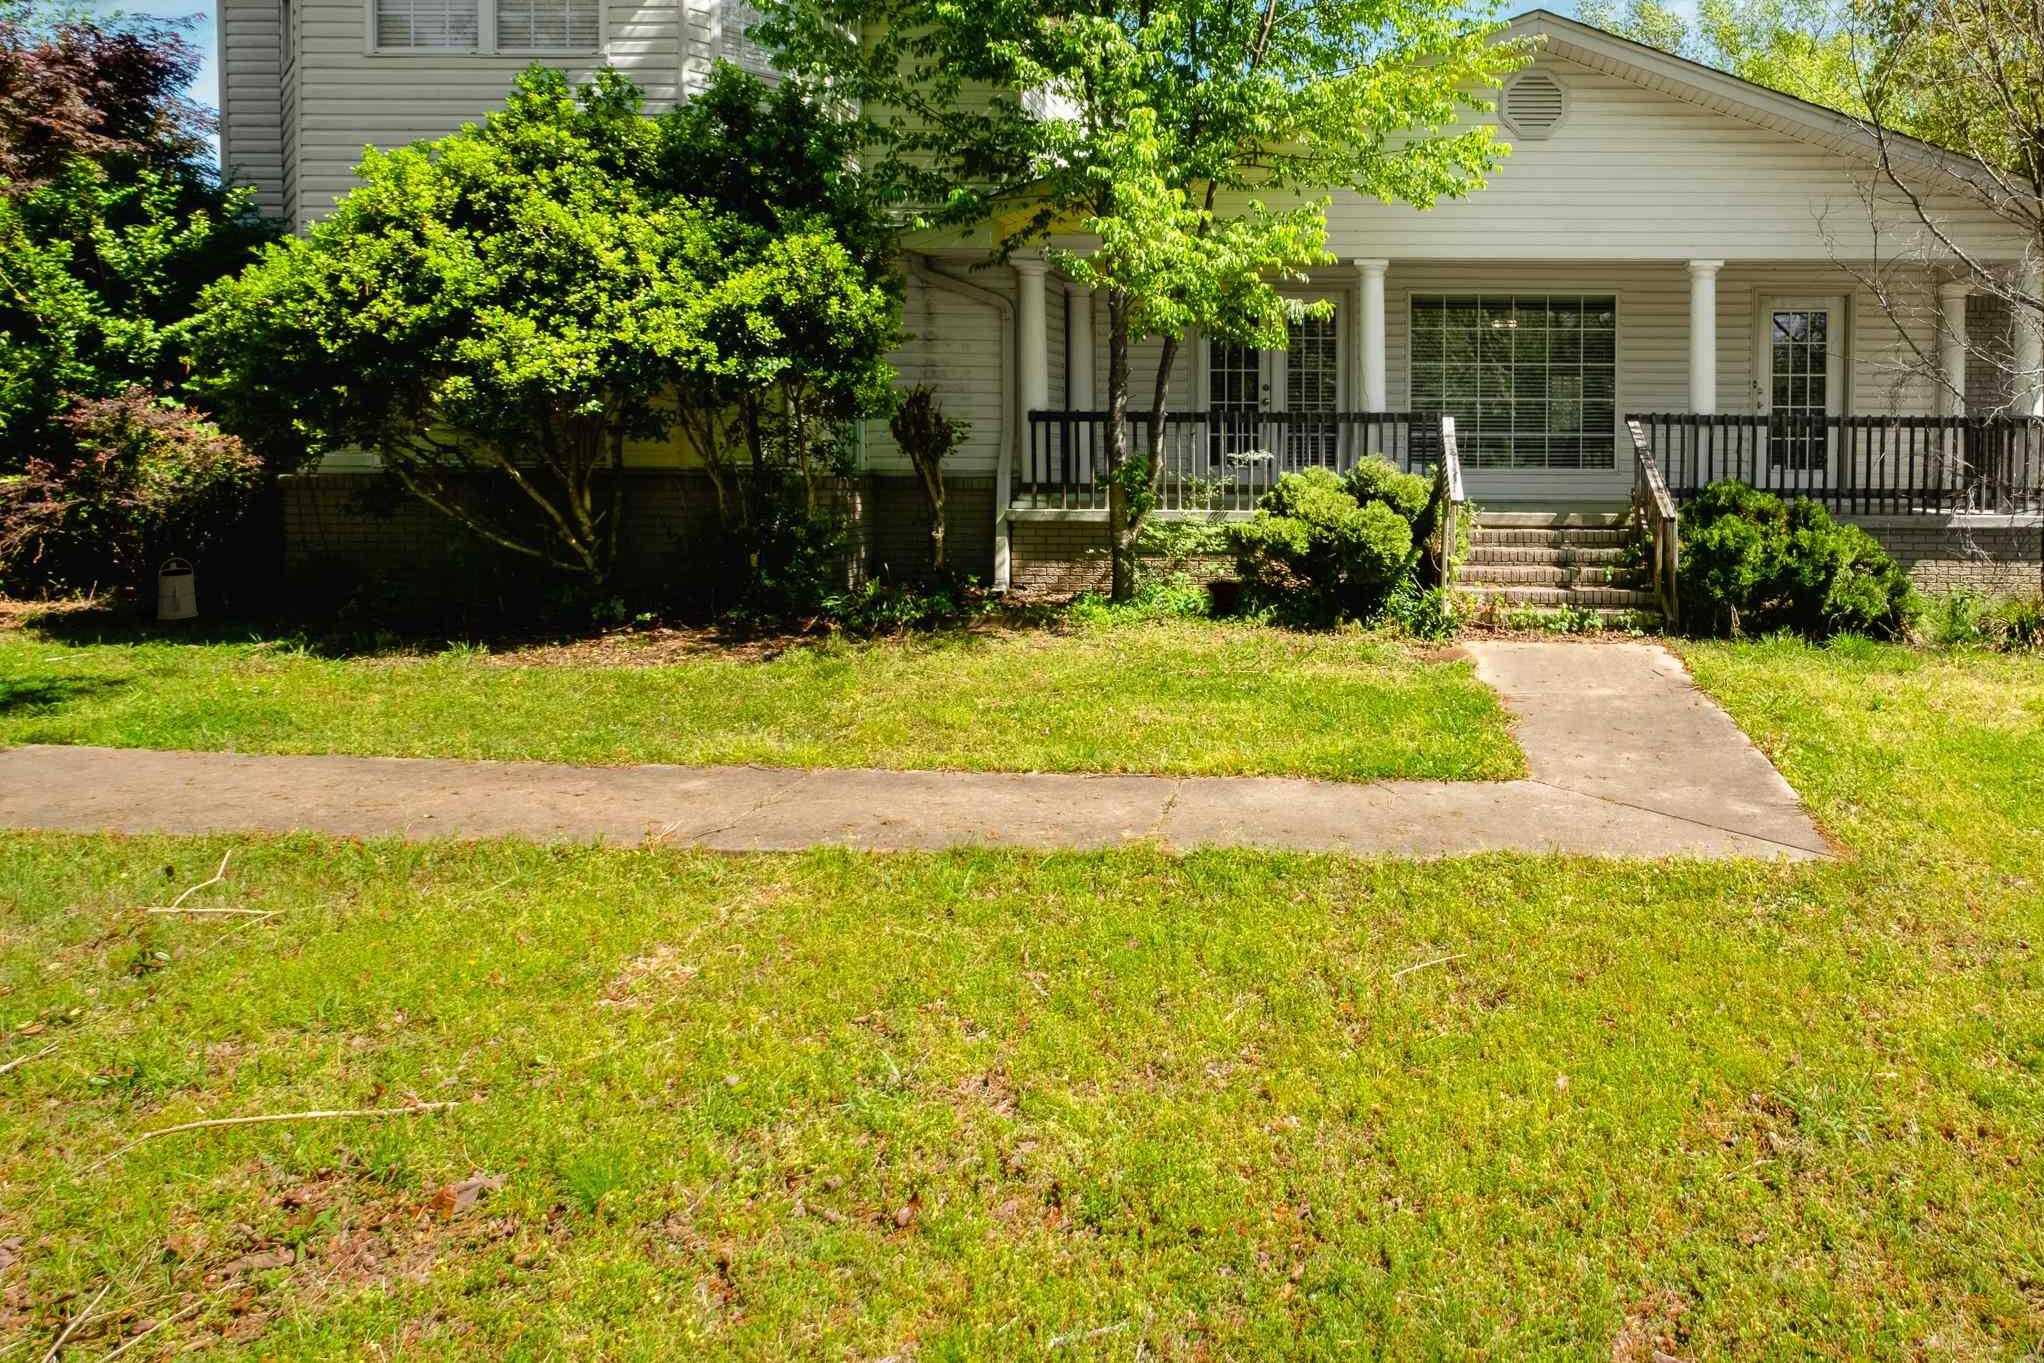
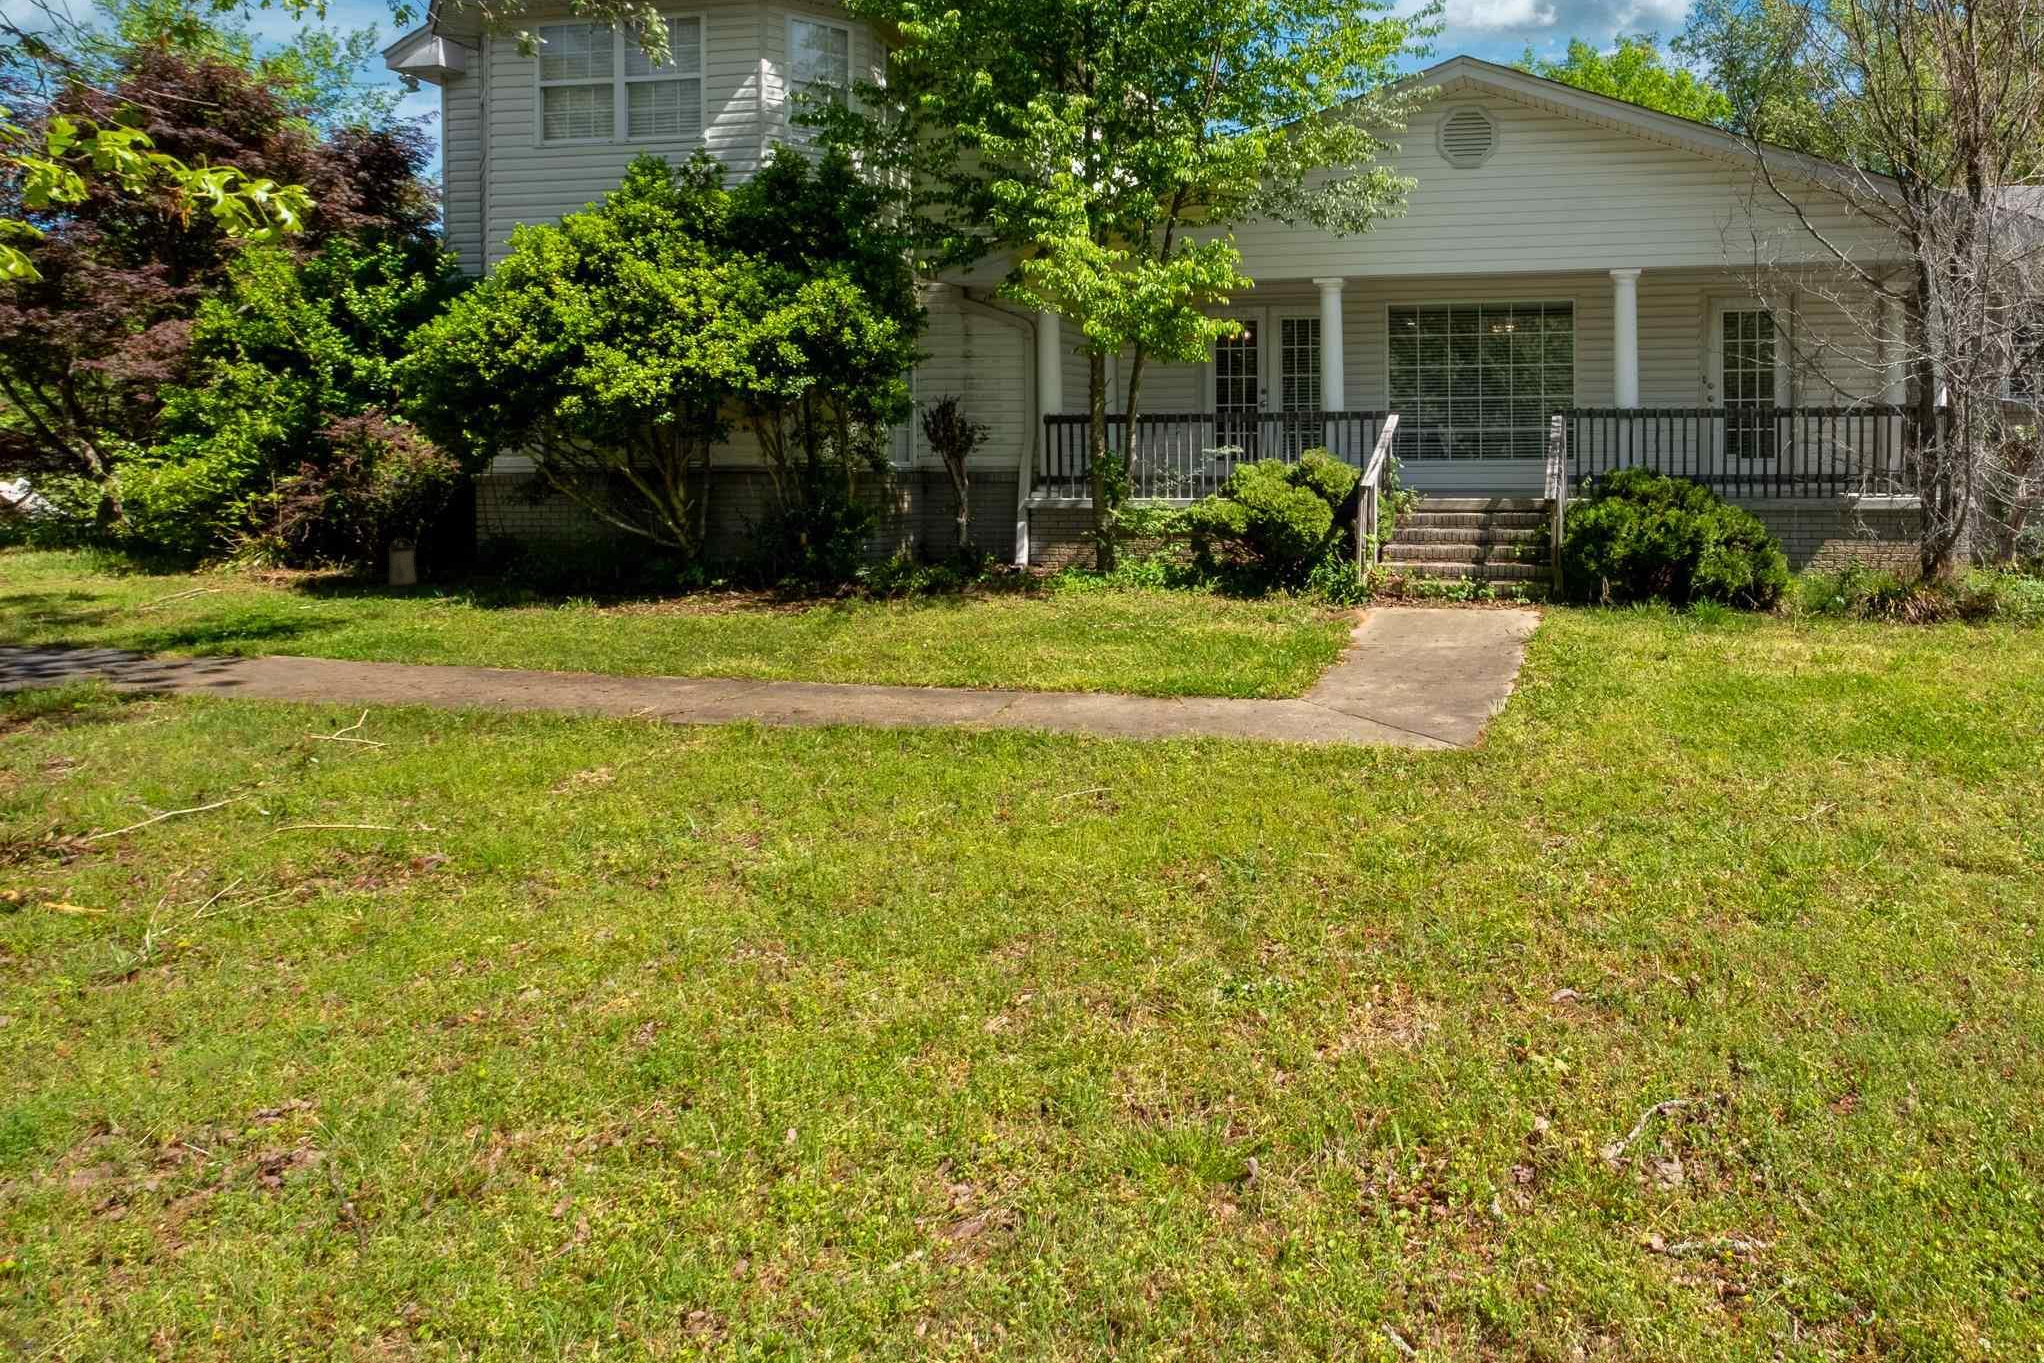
planter: present [1205,579,1243,609] -> none [1168,557,1201,581]

